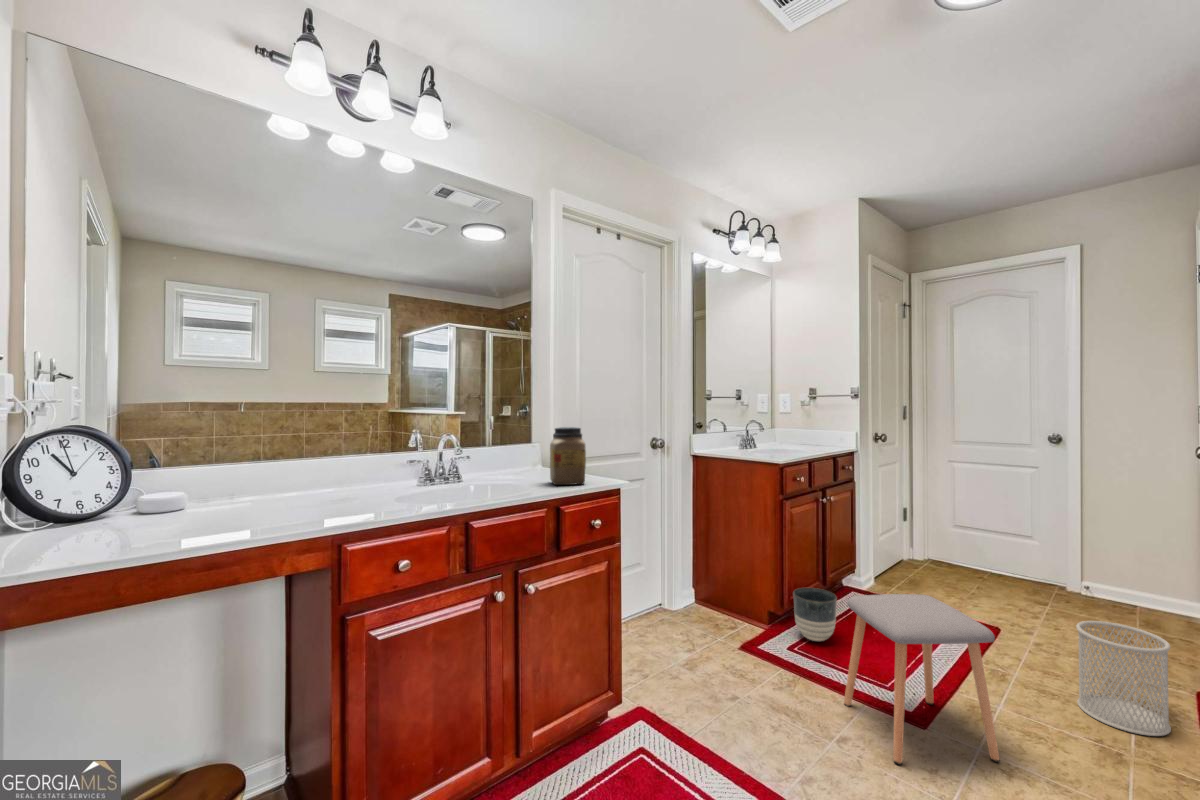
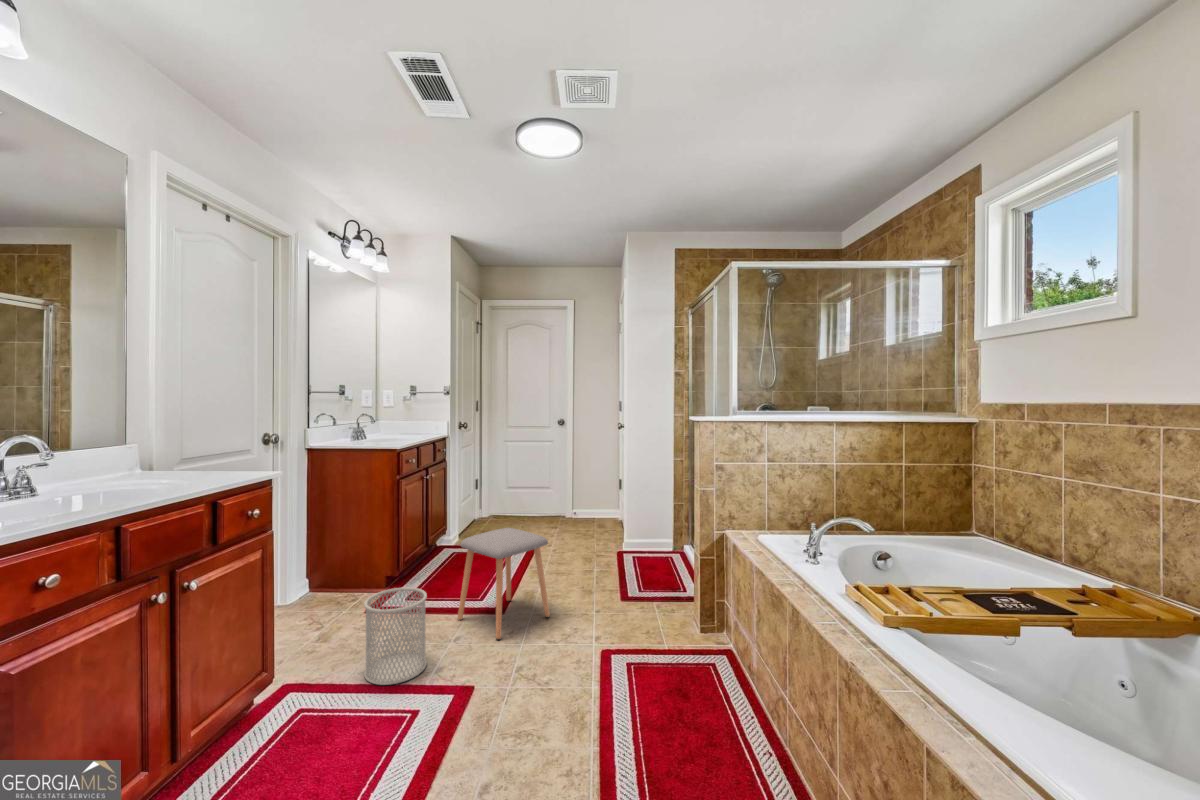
jar: present [550,427,586,485] -> none [185,419,237,481]
planter: present [793,588,837,641] -> none [409,546,443,588]
wastebasket: present [1076,621,1171,736] -> present [364,587,427,685]

